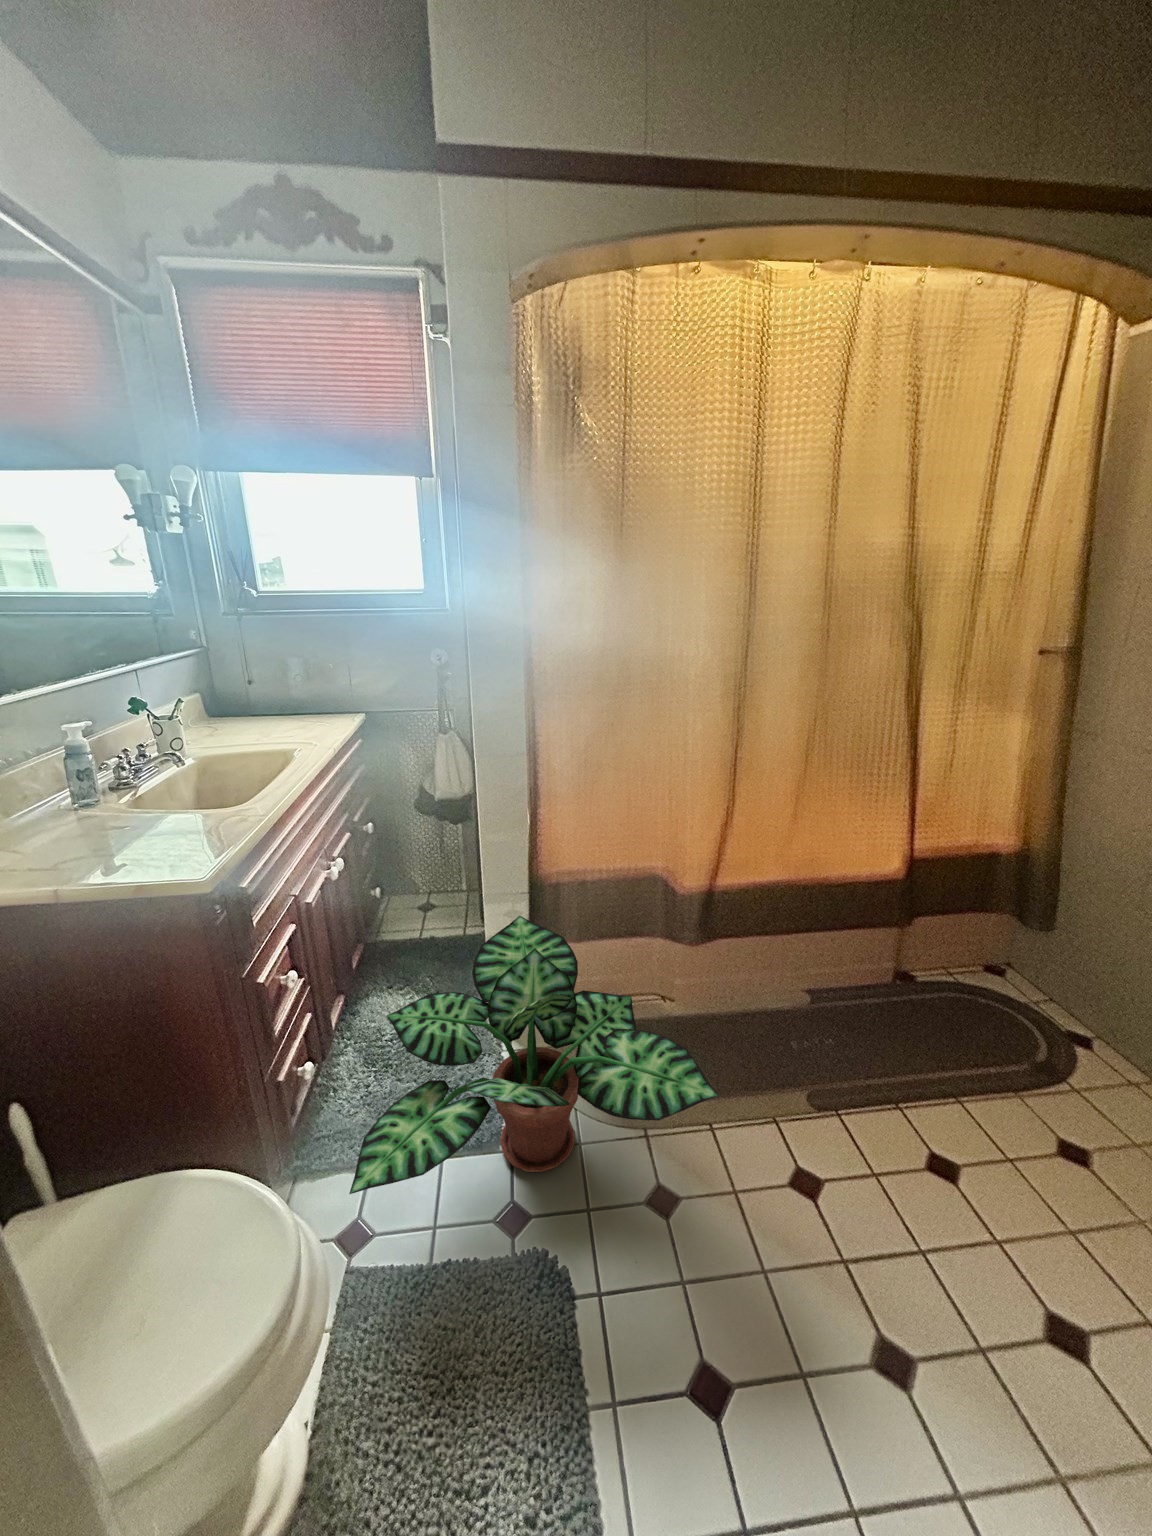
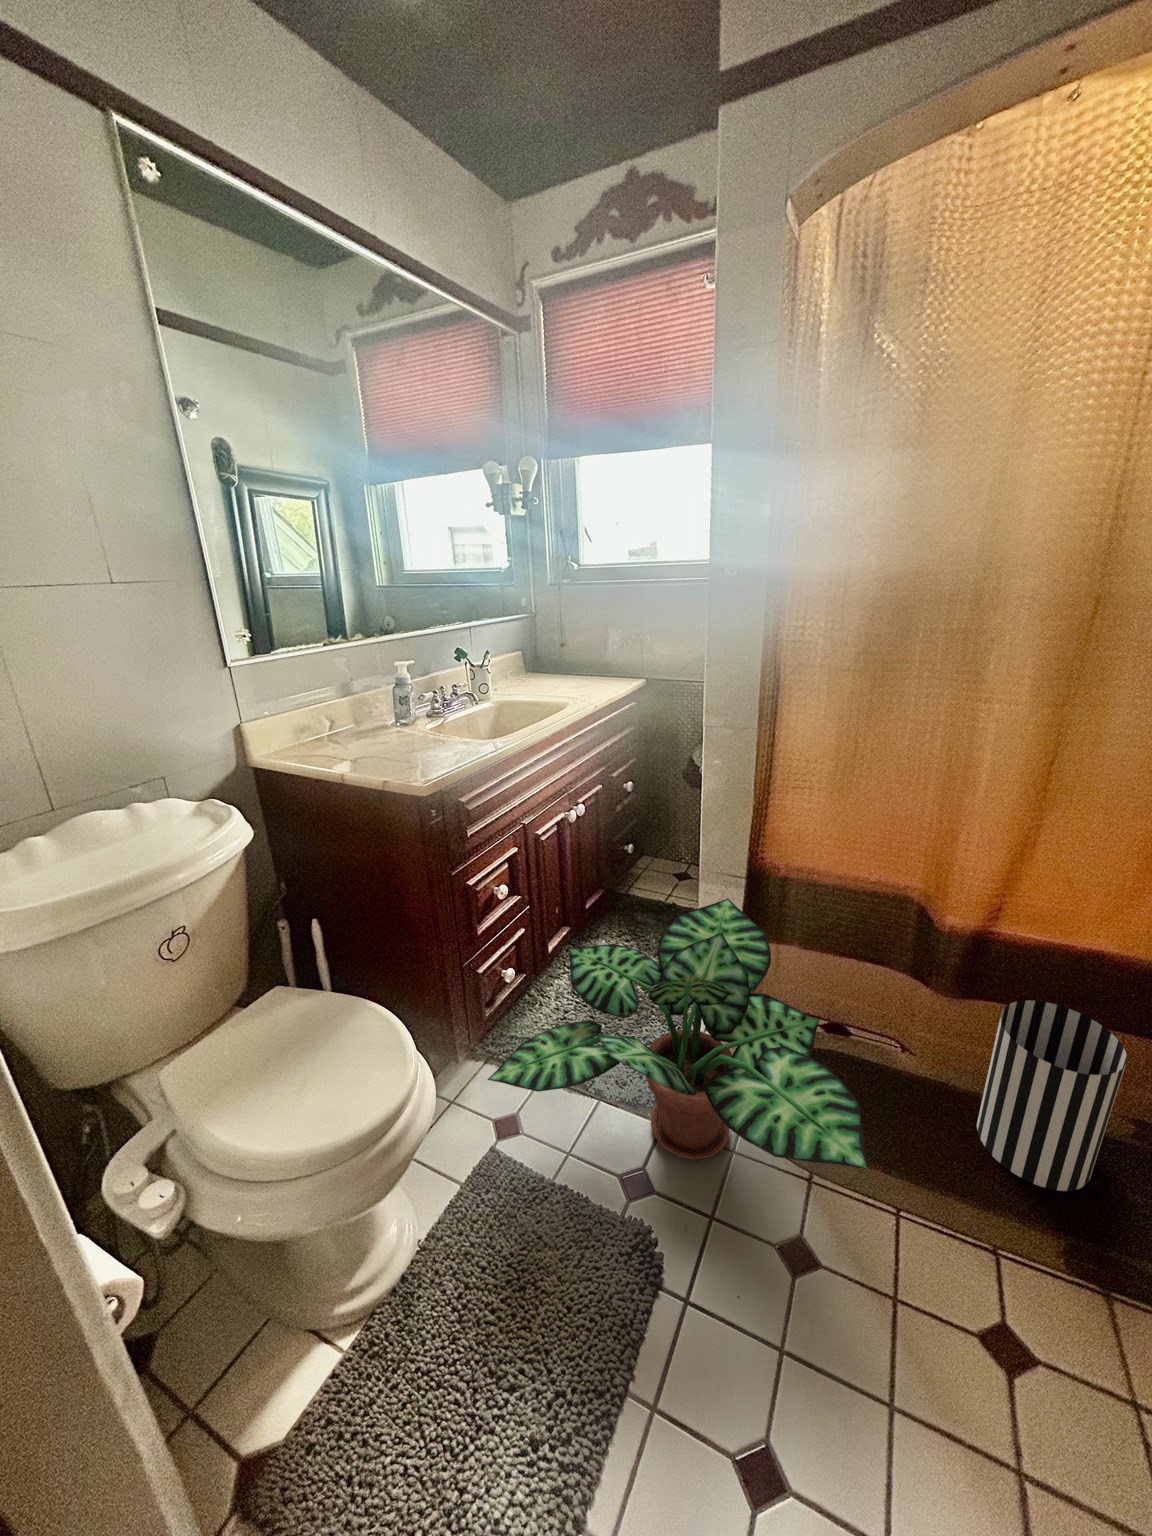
wastebasket: none [727,926,810,1060] -> present [977,1000,1127,1191]

